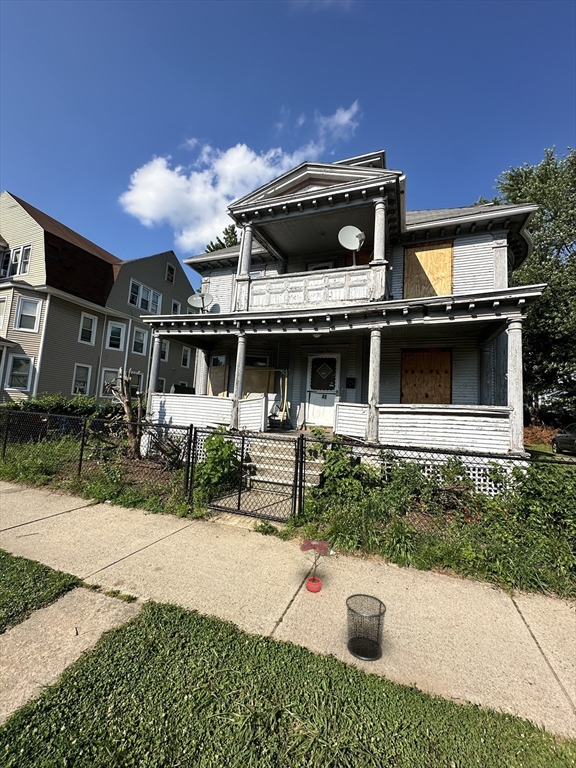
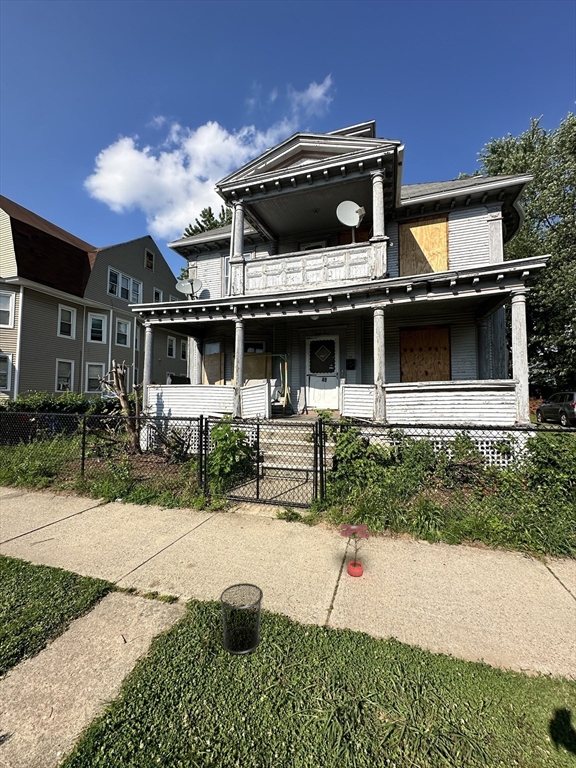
waste bin: present [346,594,386,660] -> present [220,583,263,654]

